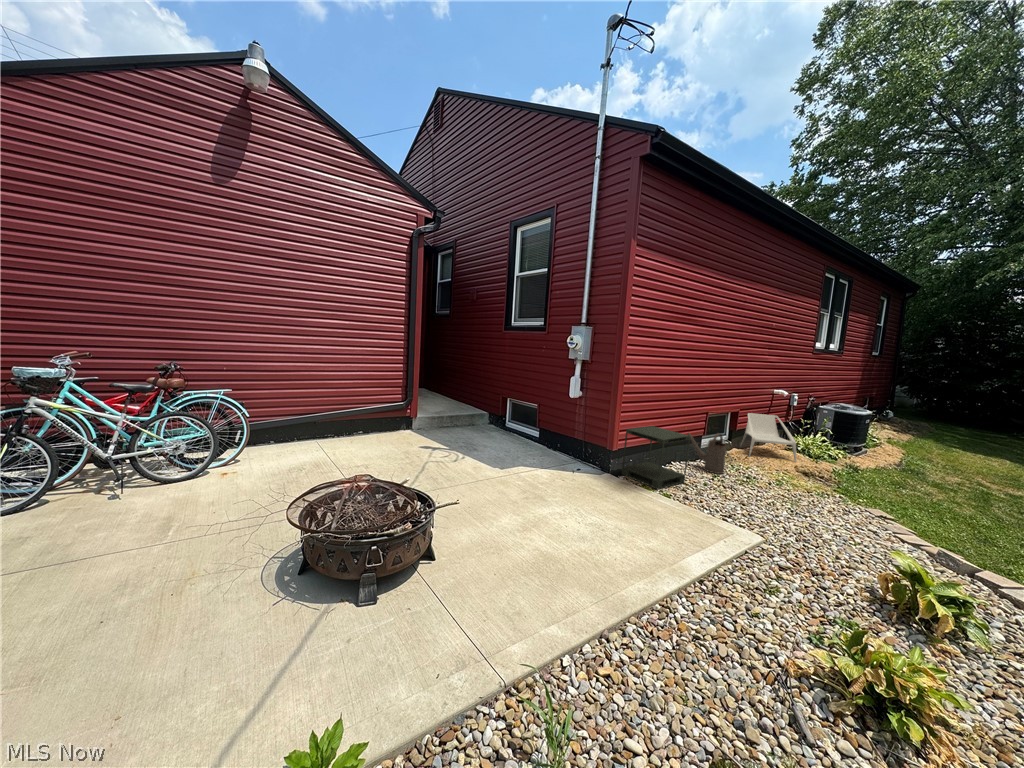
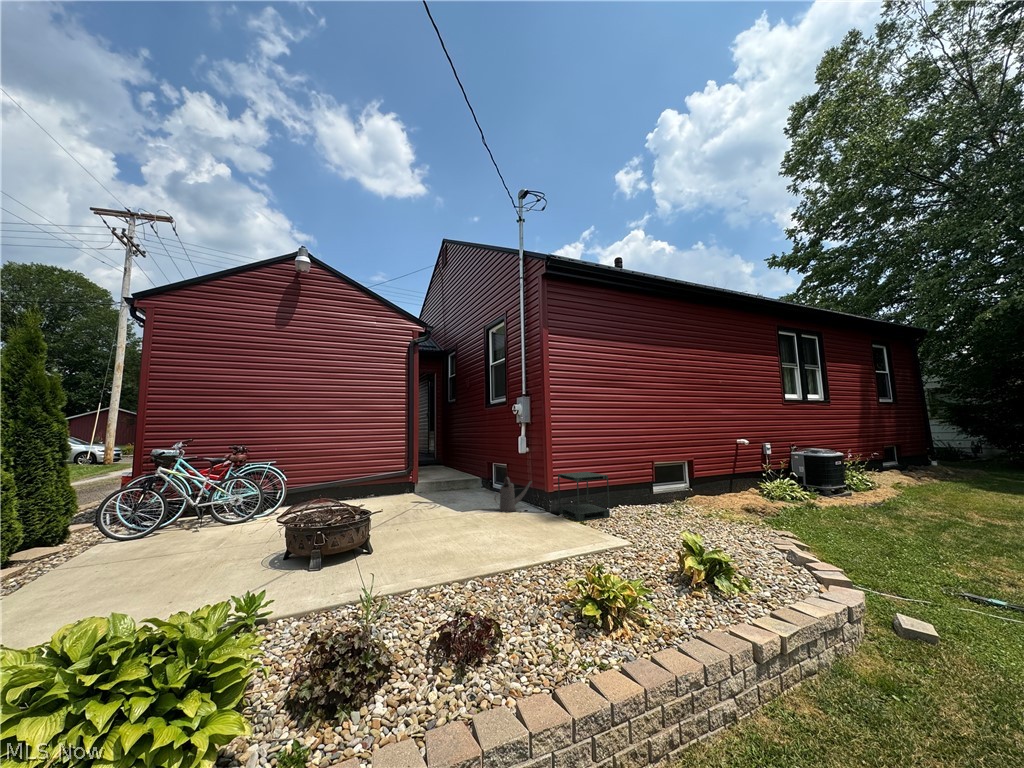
armchair: present [740,413,796,462] -> none [703,461,749,503]
watering can: present [688,433,732,474] -> present [495,477,532,512]

